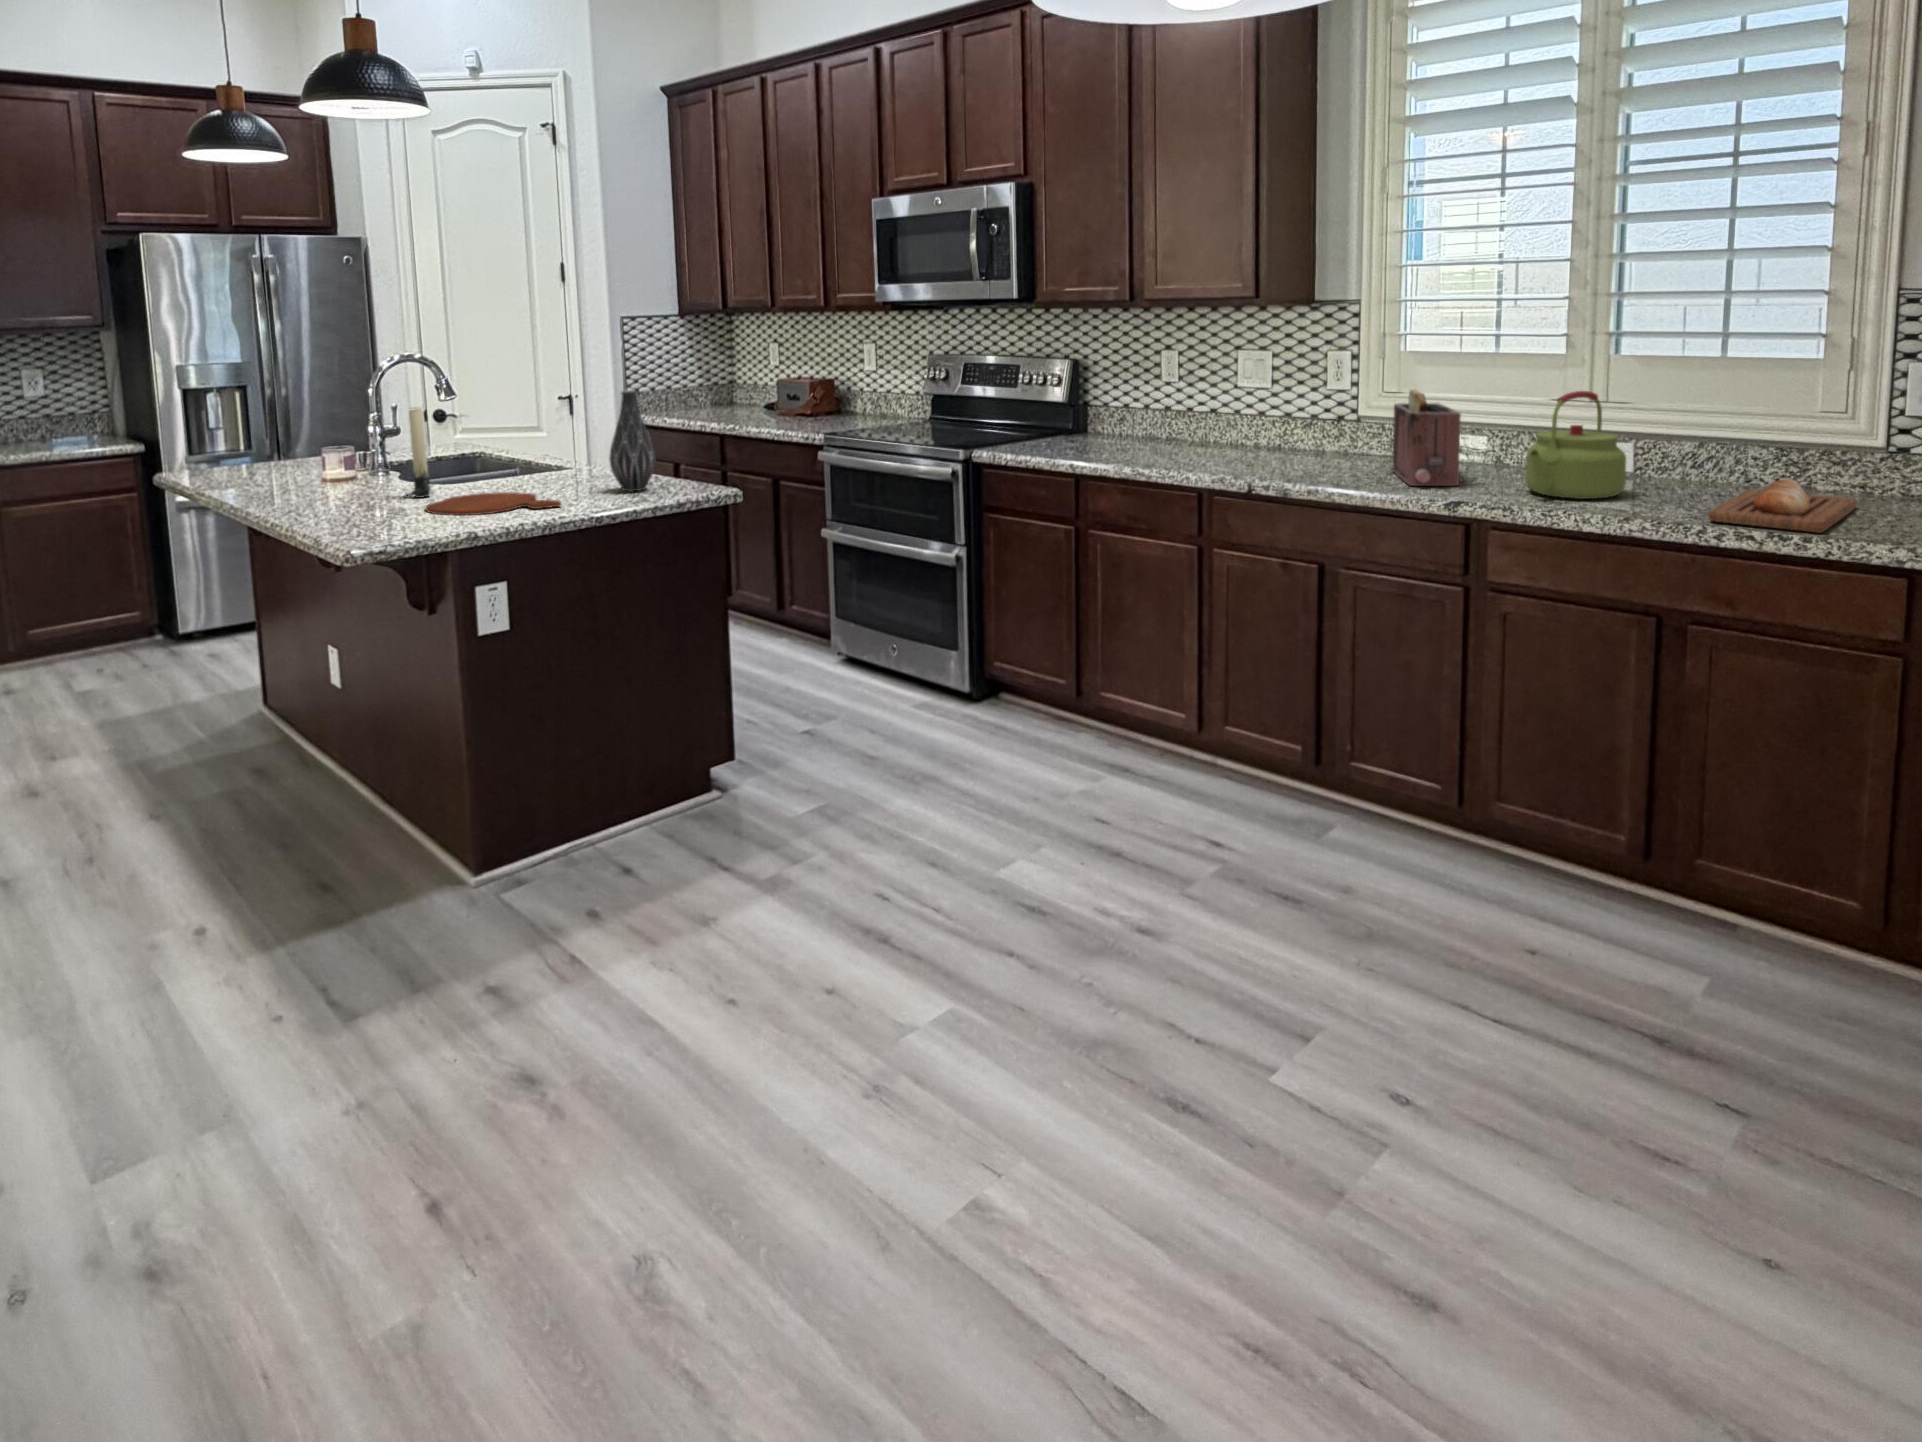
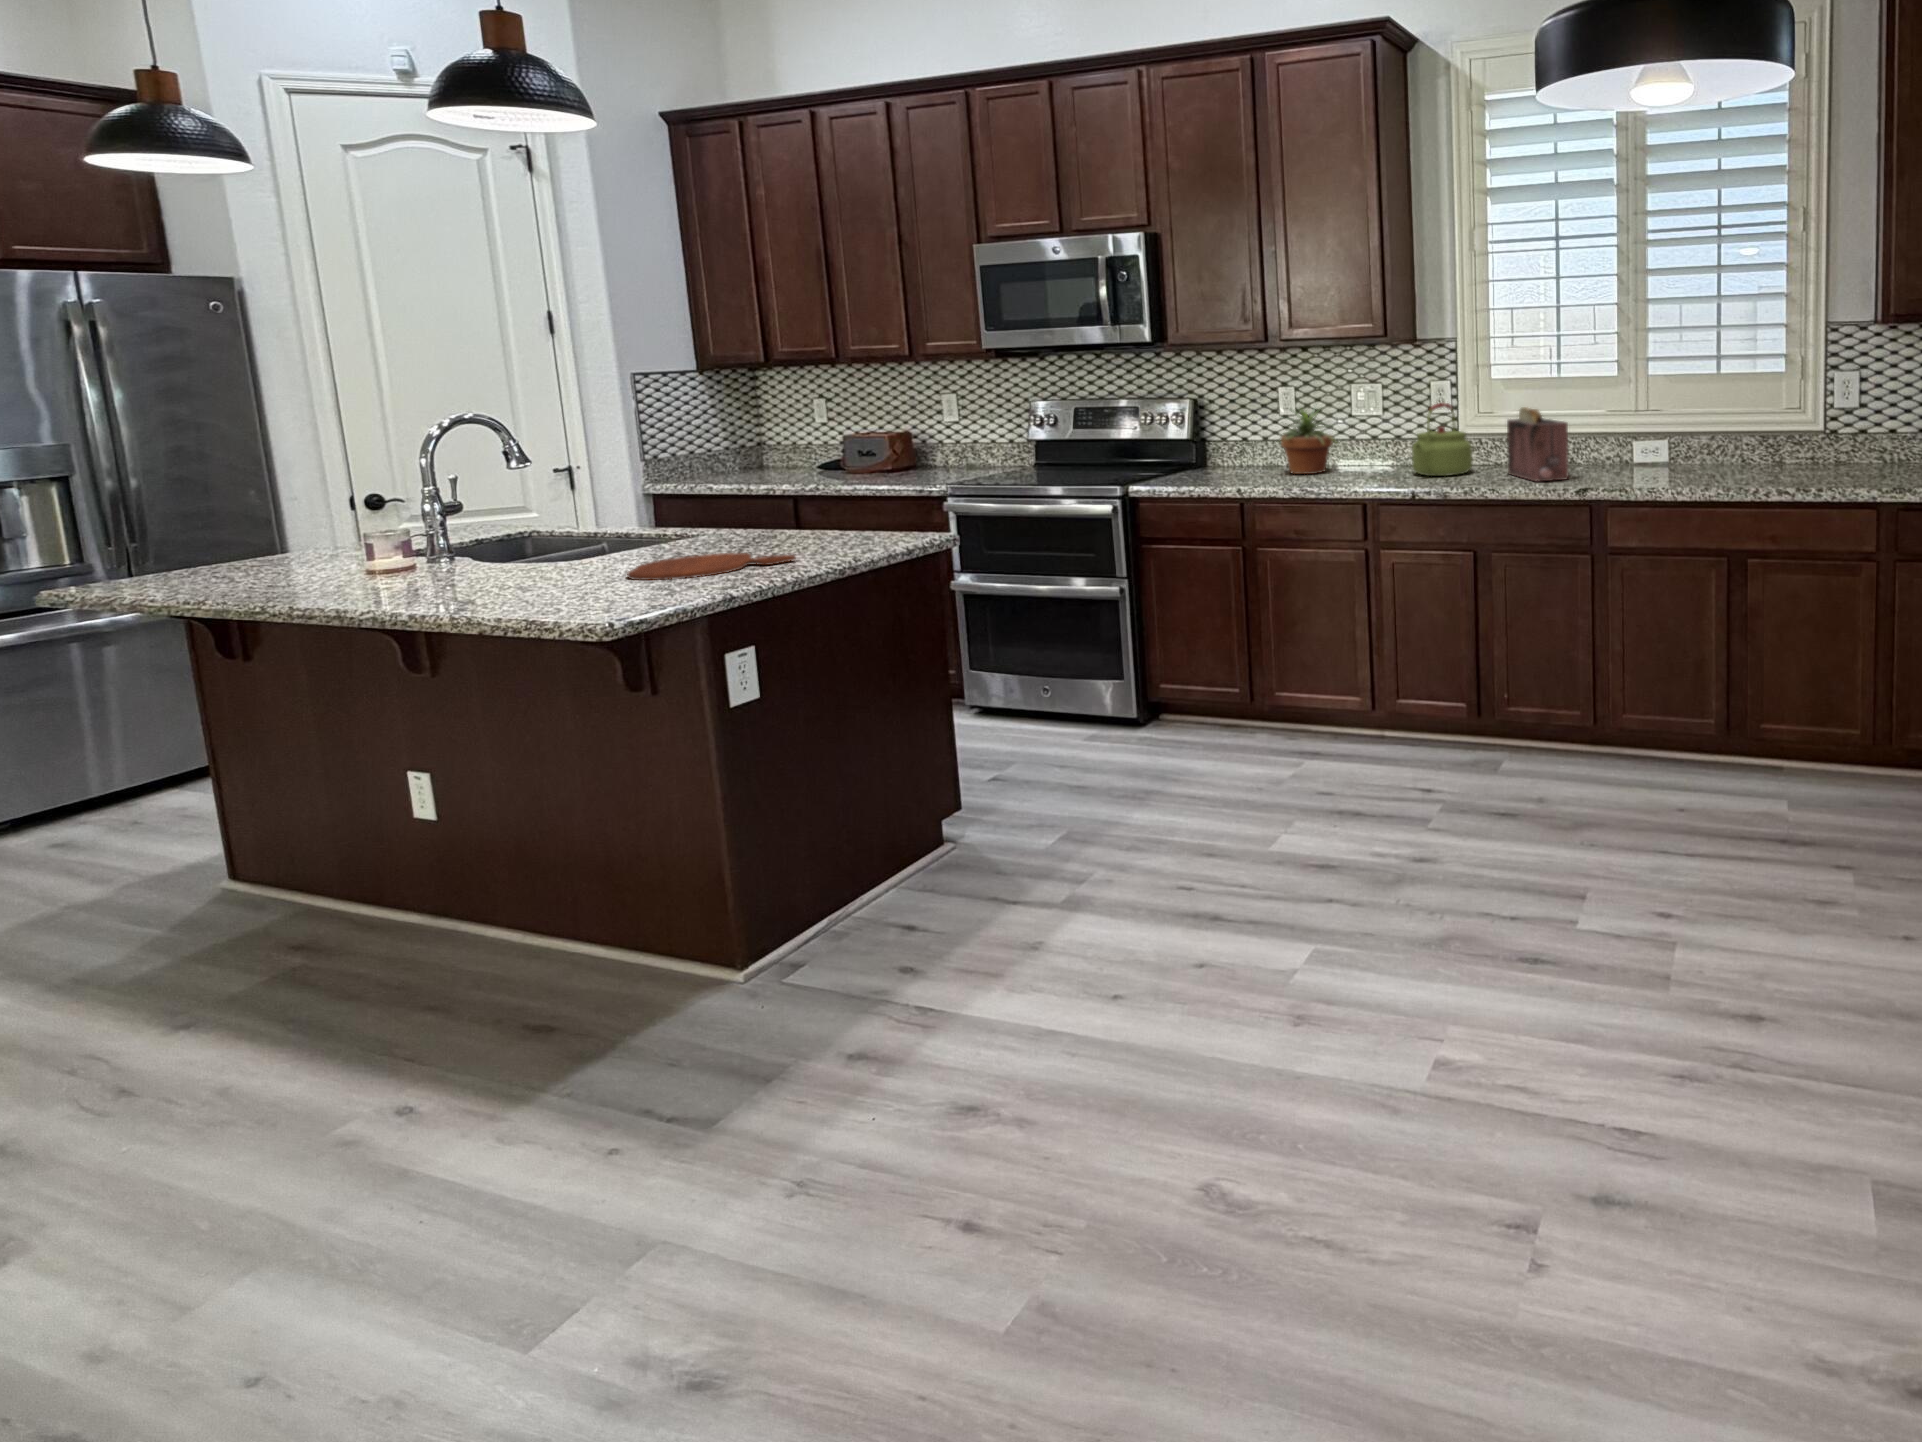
potted plant: none [1130,371,1216,451] -> present [1280,406,1337,474]
vase: present [609,390,655,492] -> none [814,437,865,544]
kettle: present [1525,391,1626,499] -> present [1412,403,1472,476]
candle: present [404,407,430,498] -> none [563,467,599,572]
bread loaf: present [1708,479,1856,533] -> none [1751,454,1822,485]

